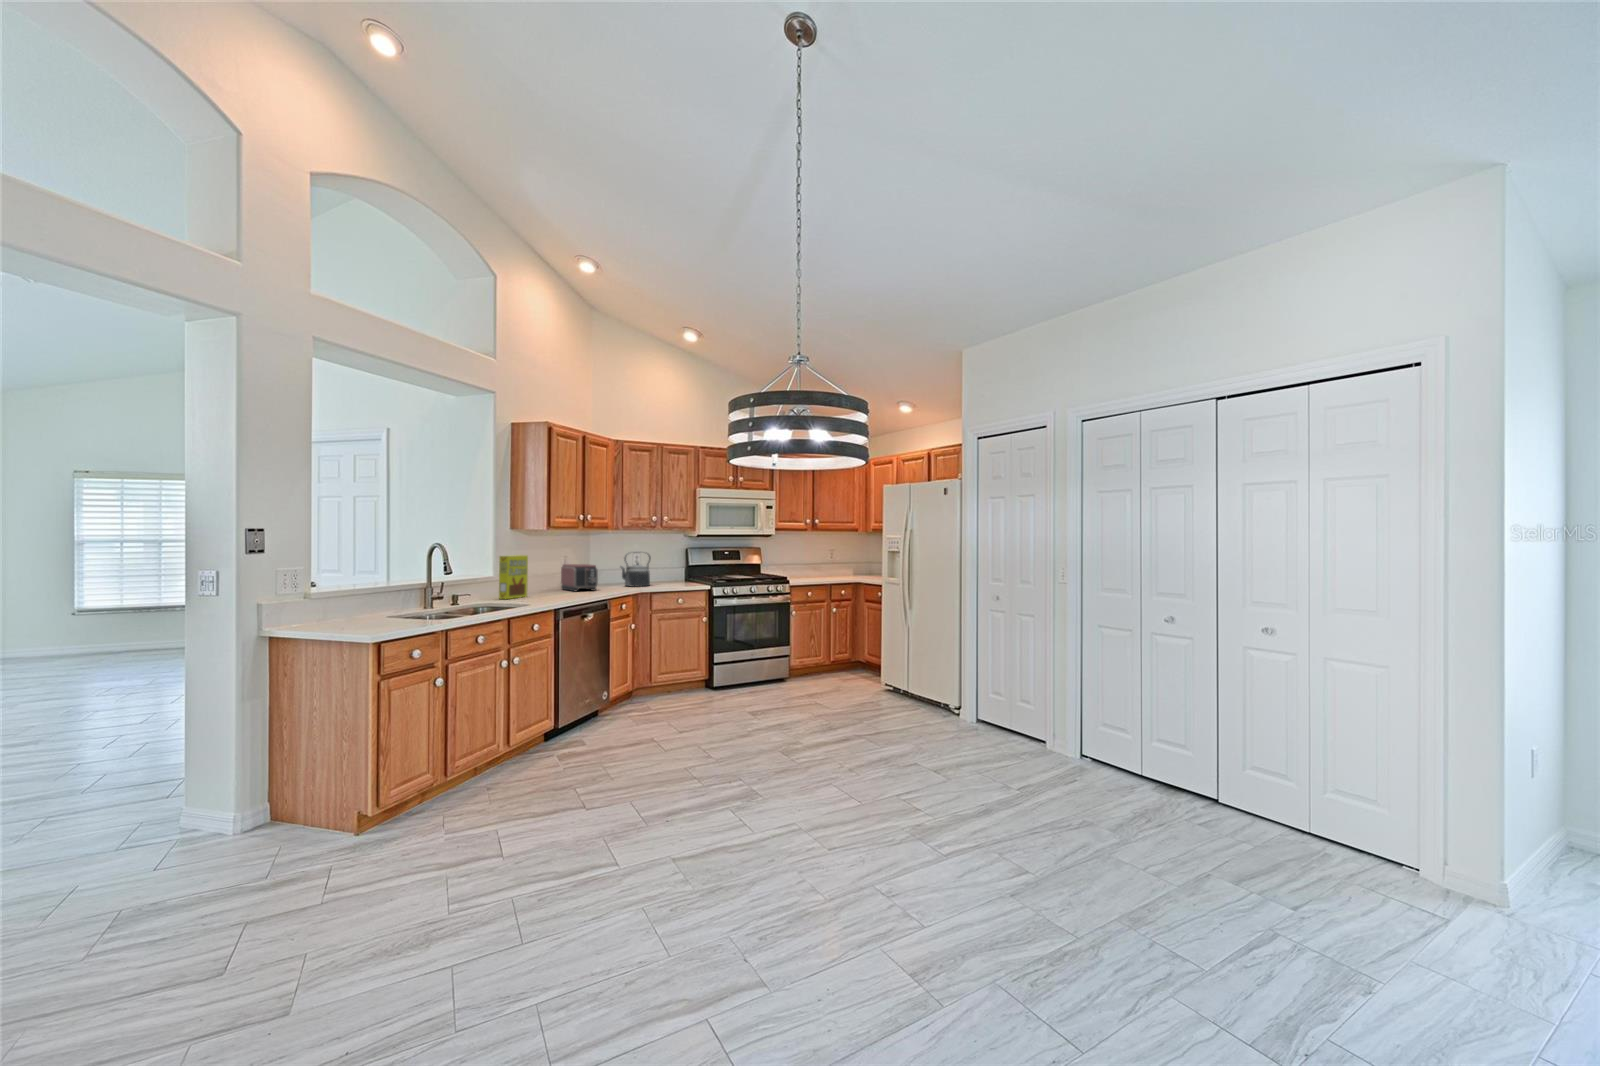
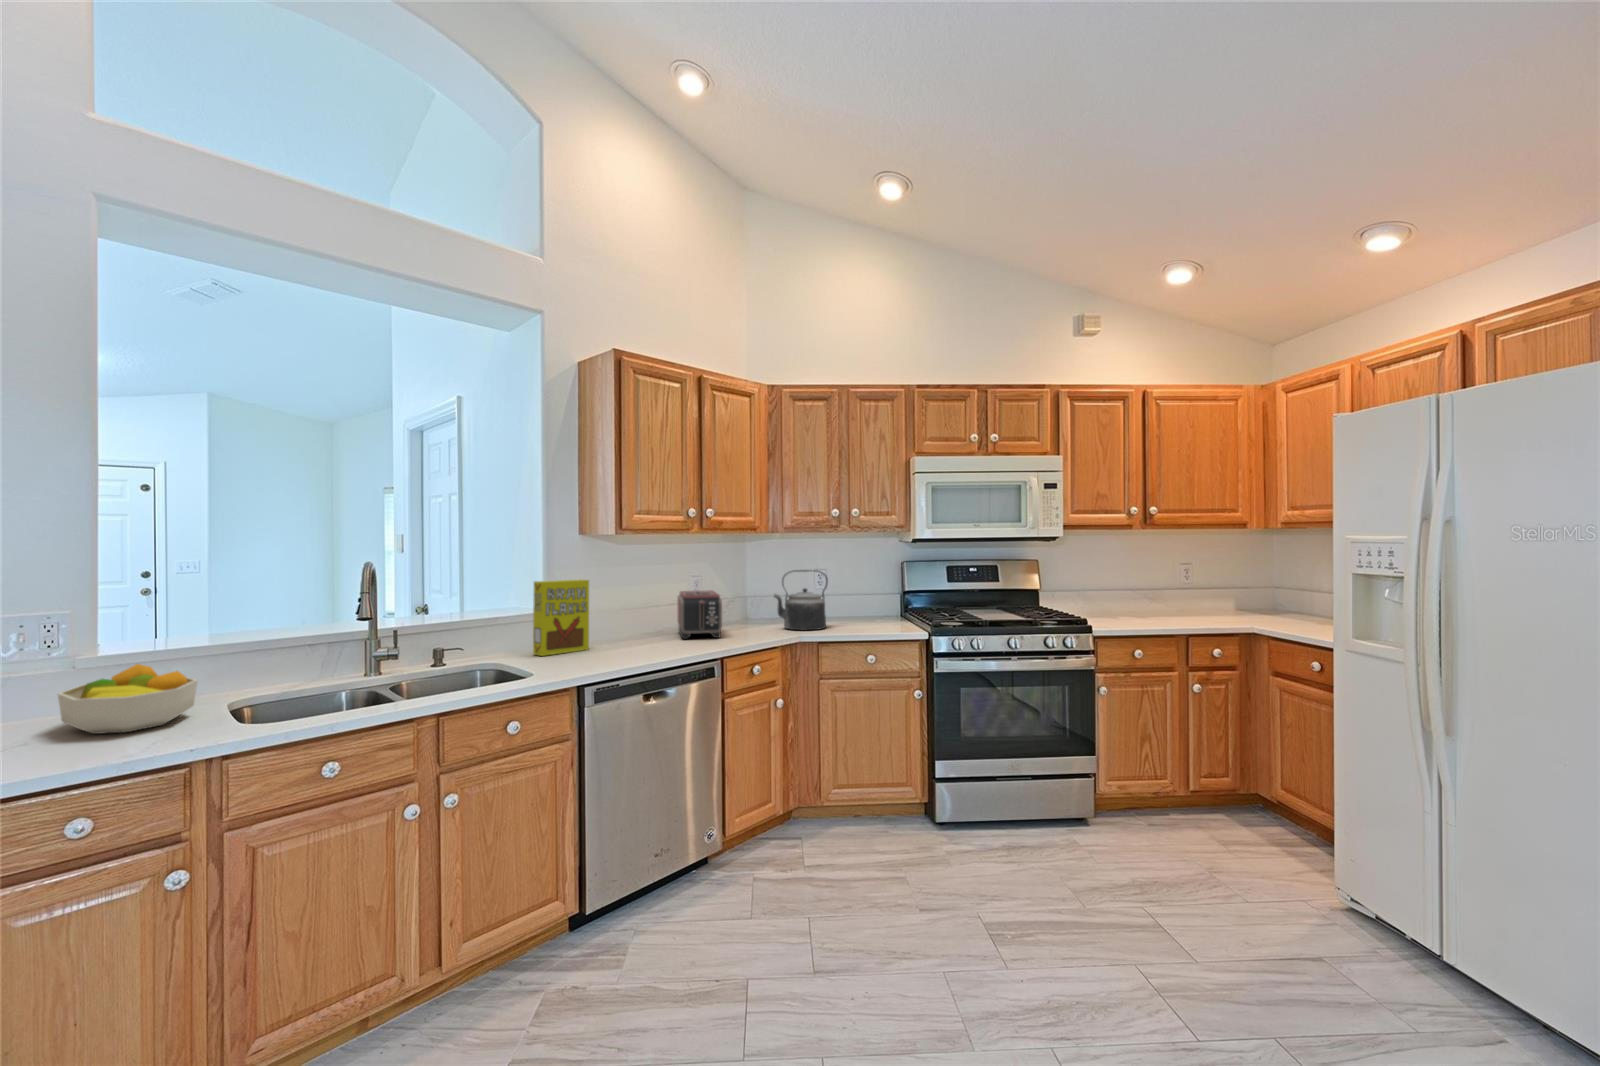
fruit bowl: none [335,593,406,623] -> present [58,664,197,734]

